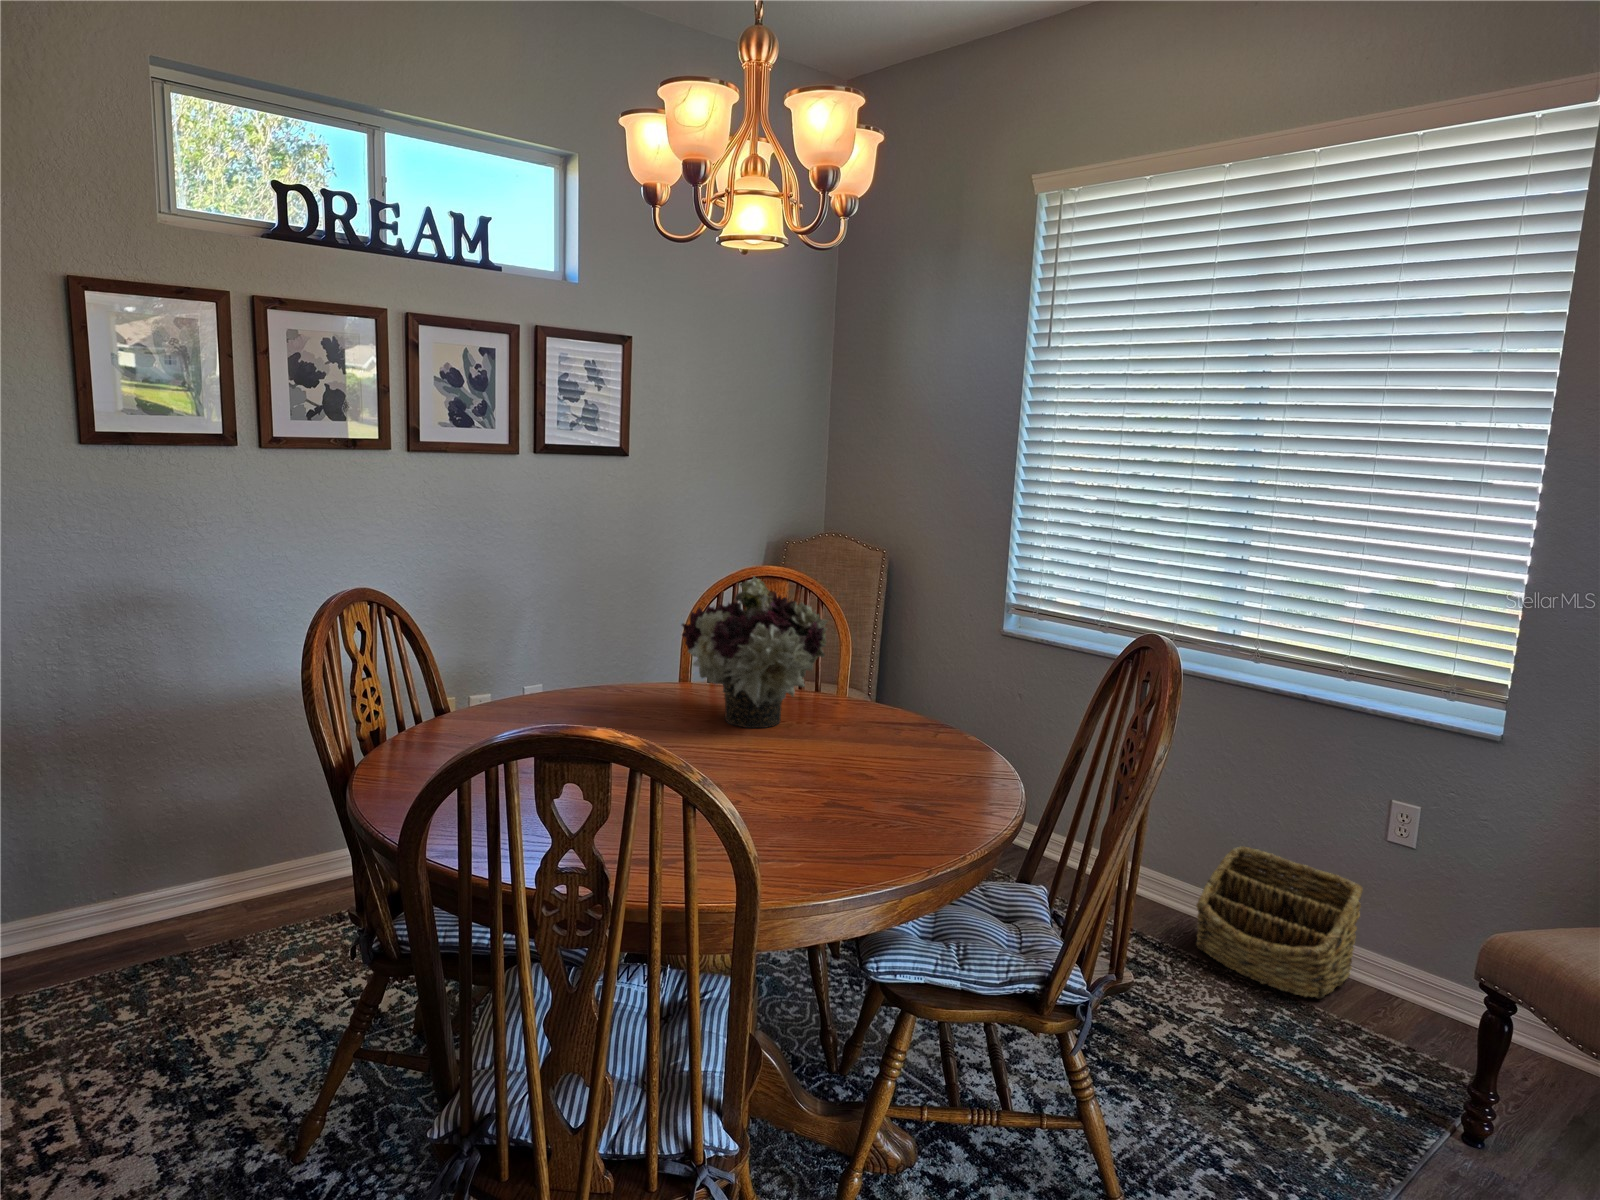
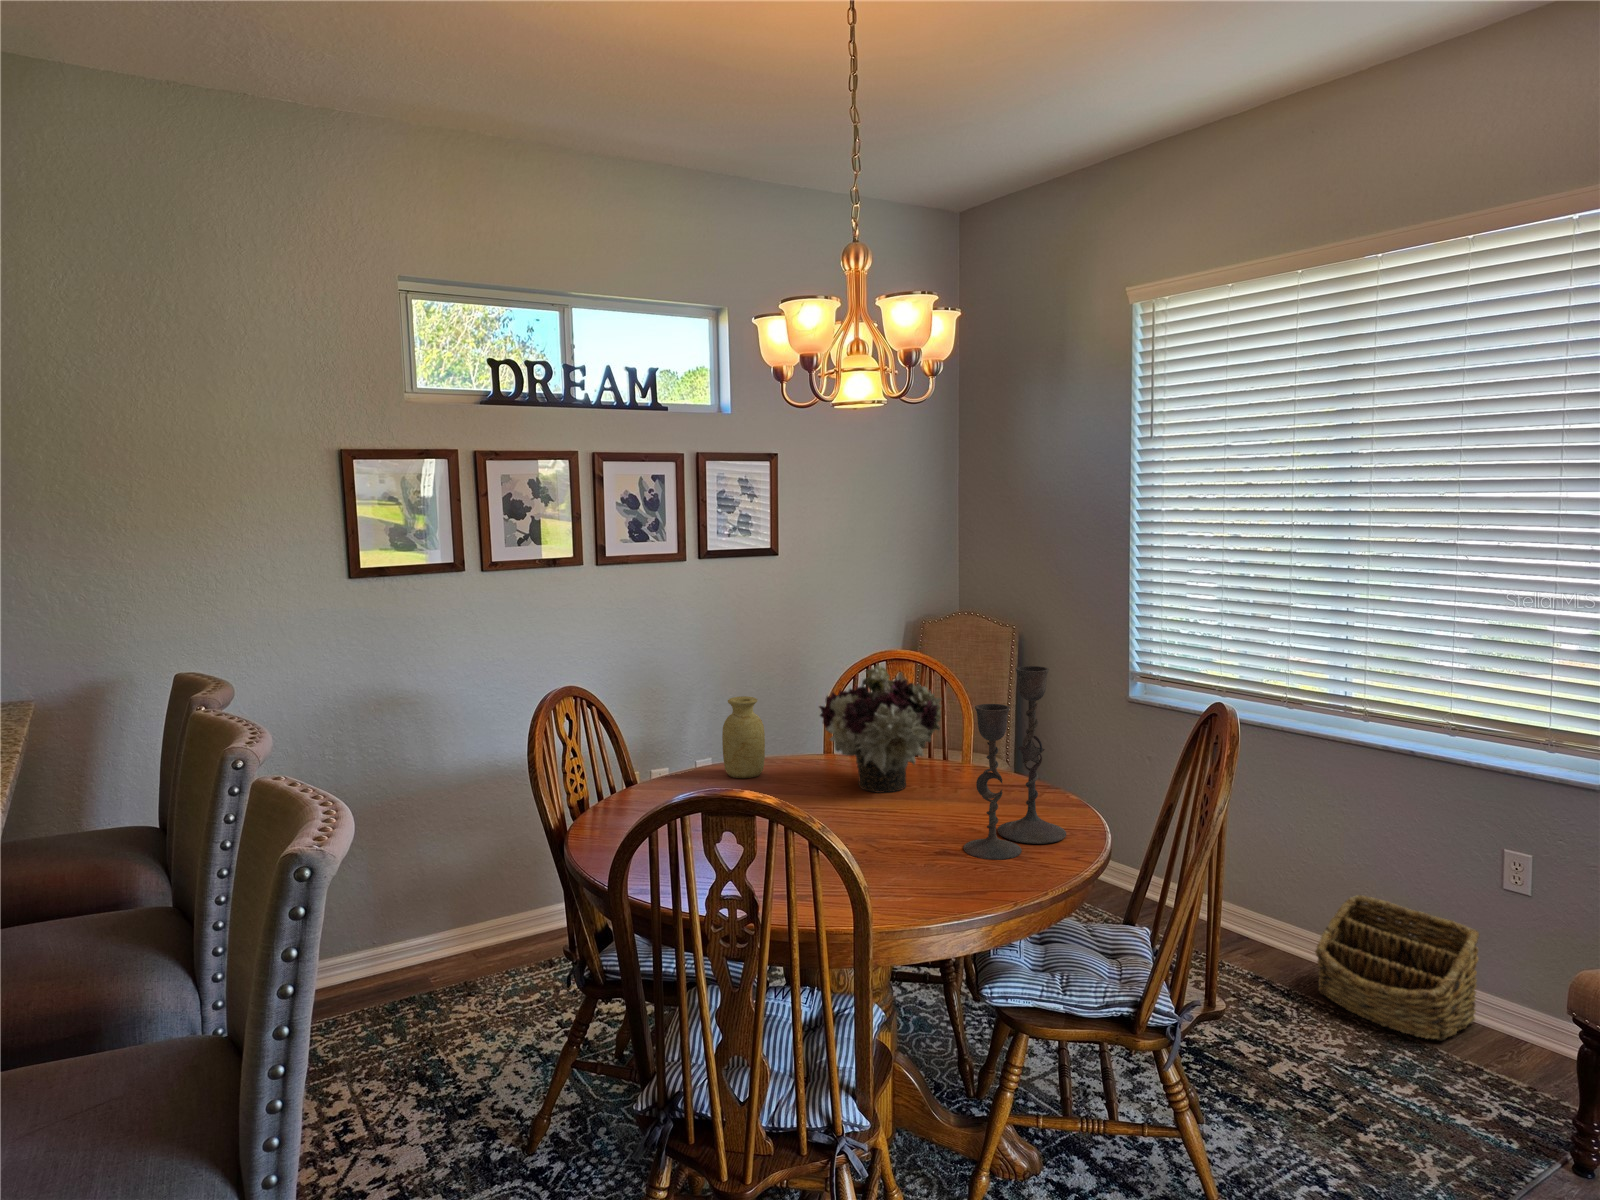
candlestick: none [854,584,971,813] -> present [964,666,1066,860]
vase: none [562,609,614,707] -> present [722,696,765,778]

